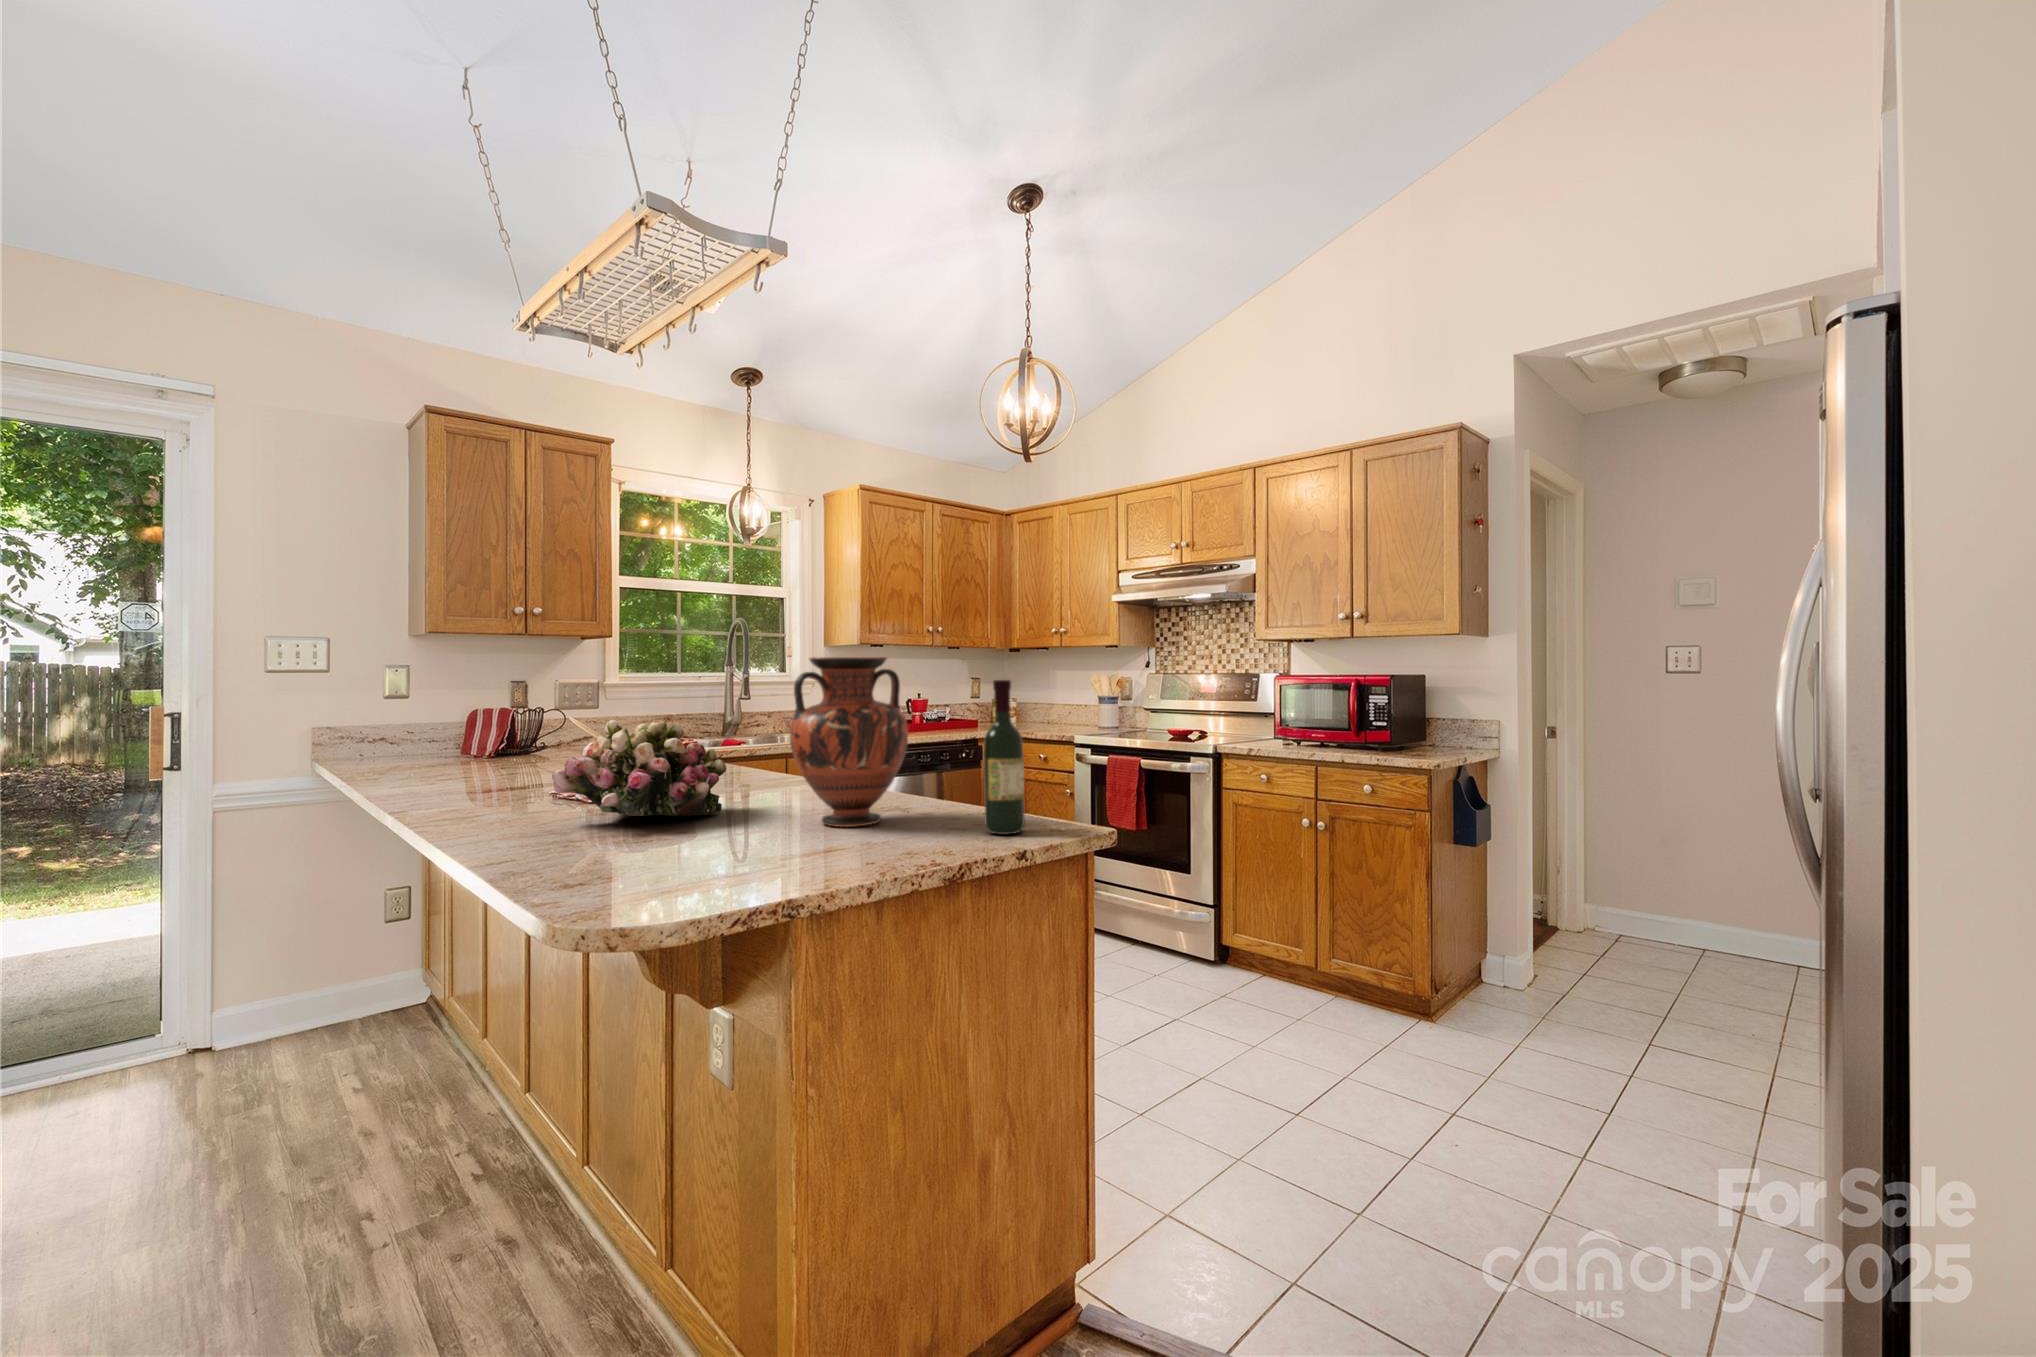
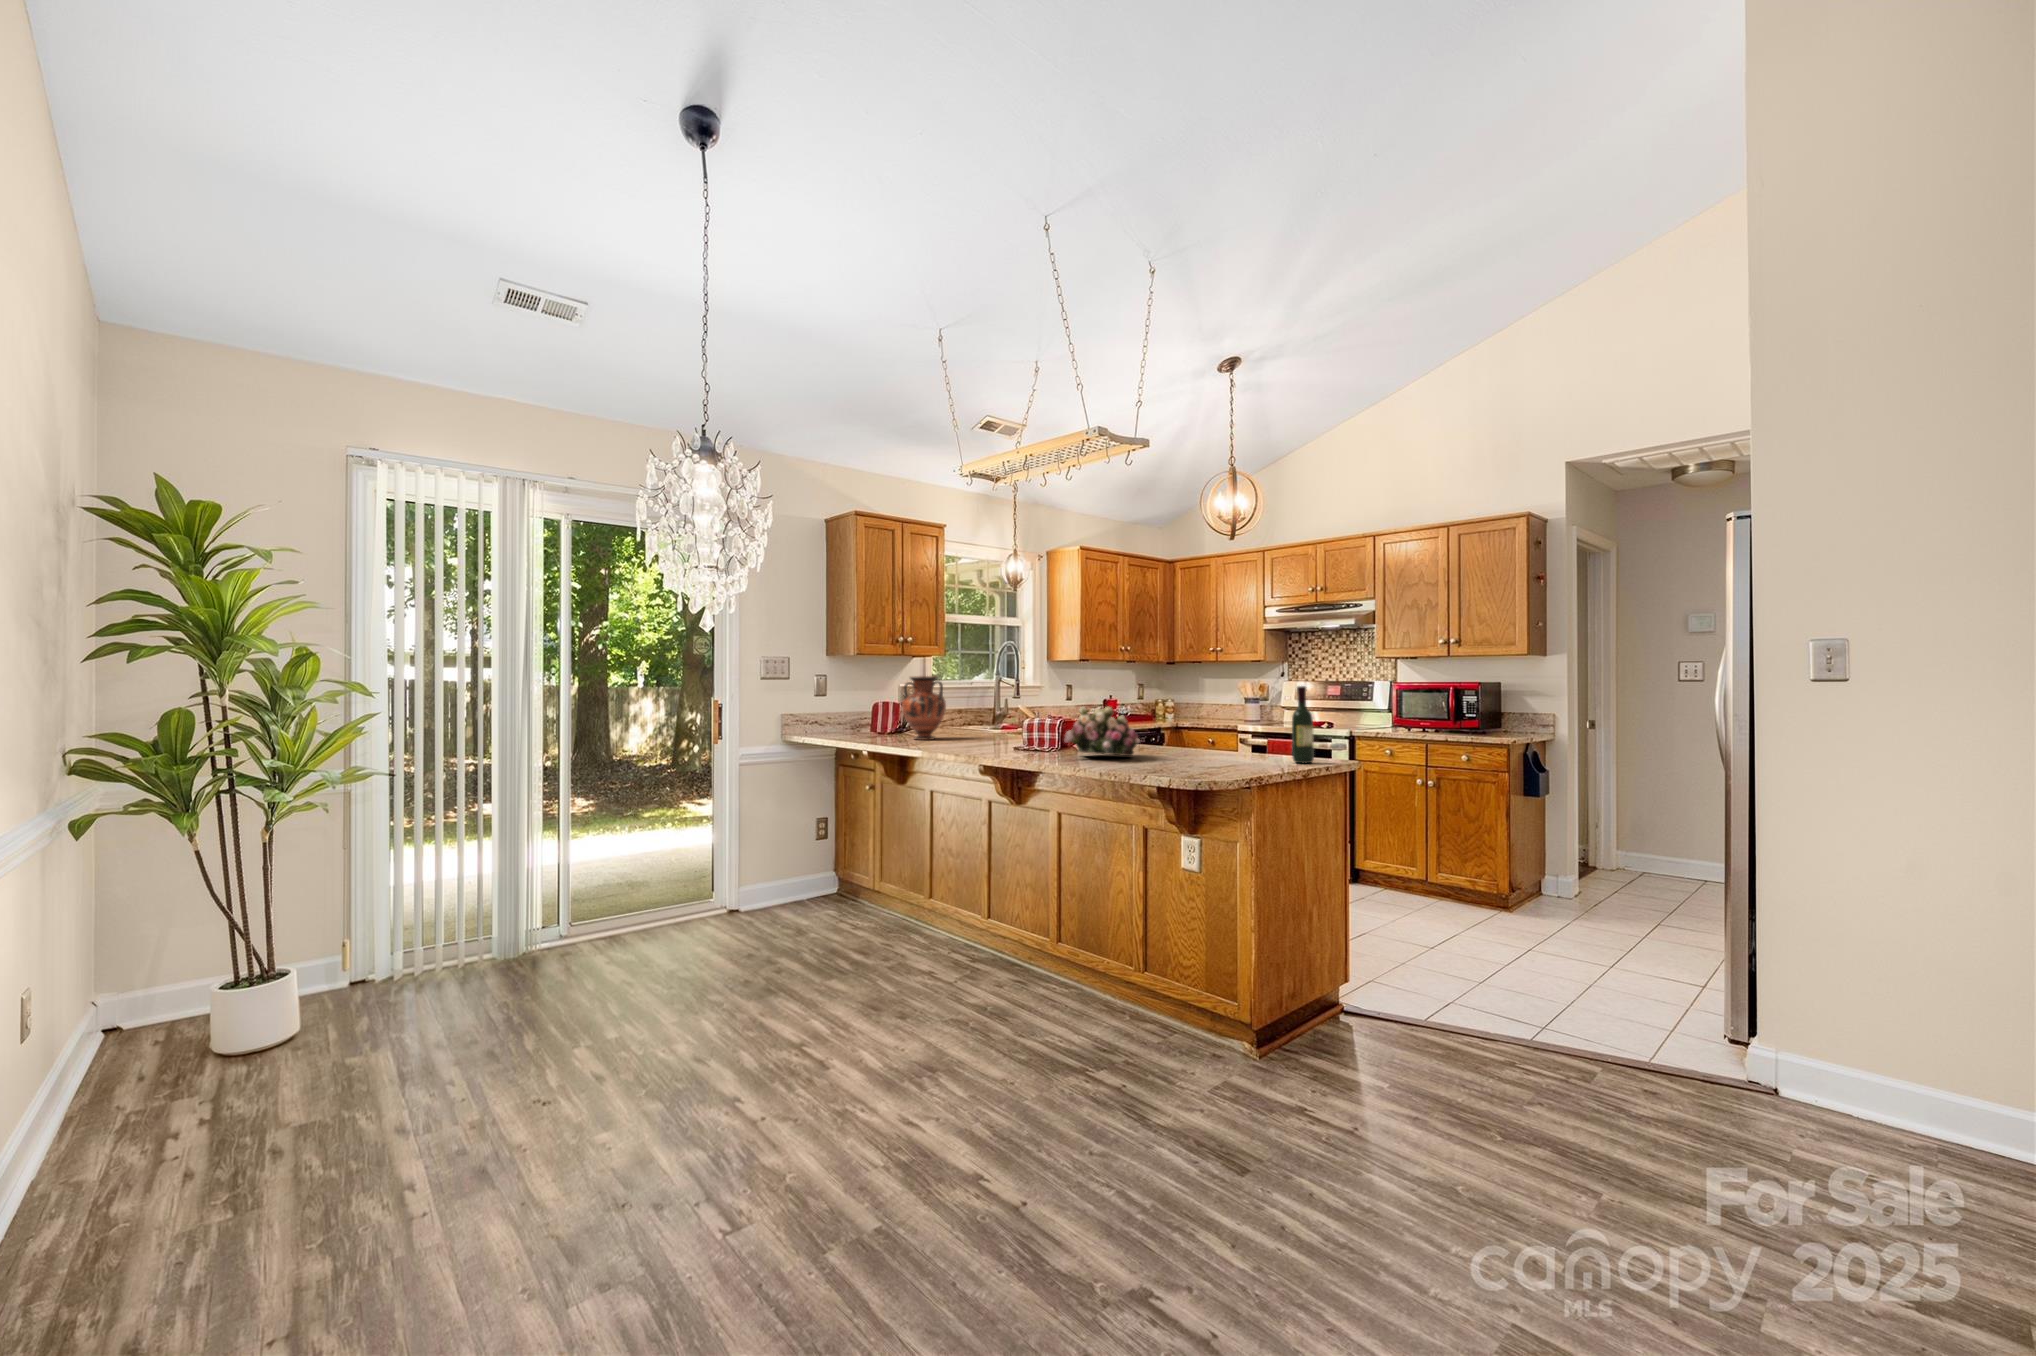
vase: present [790,657,908,827] -> present [902,676,946,740]

